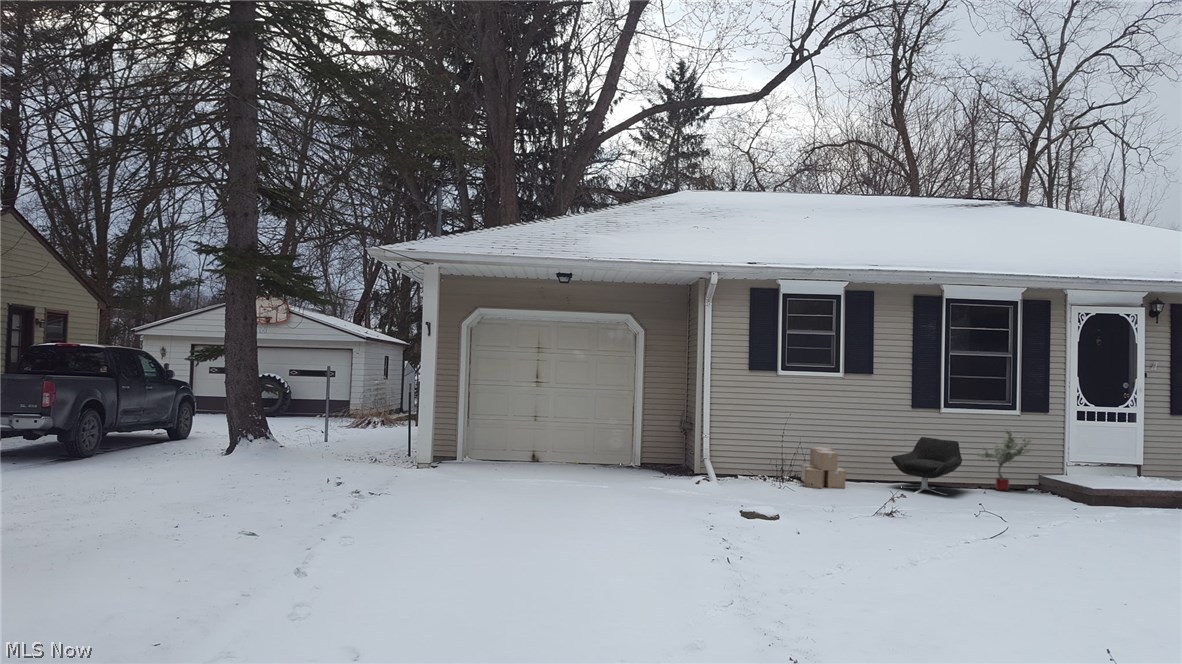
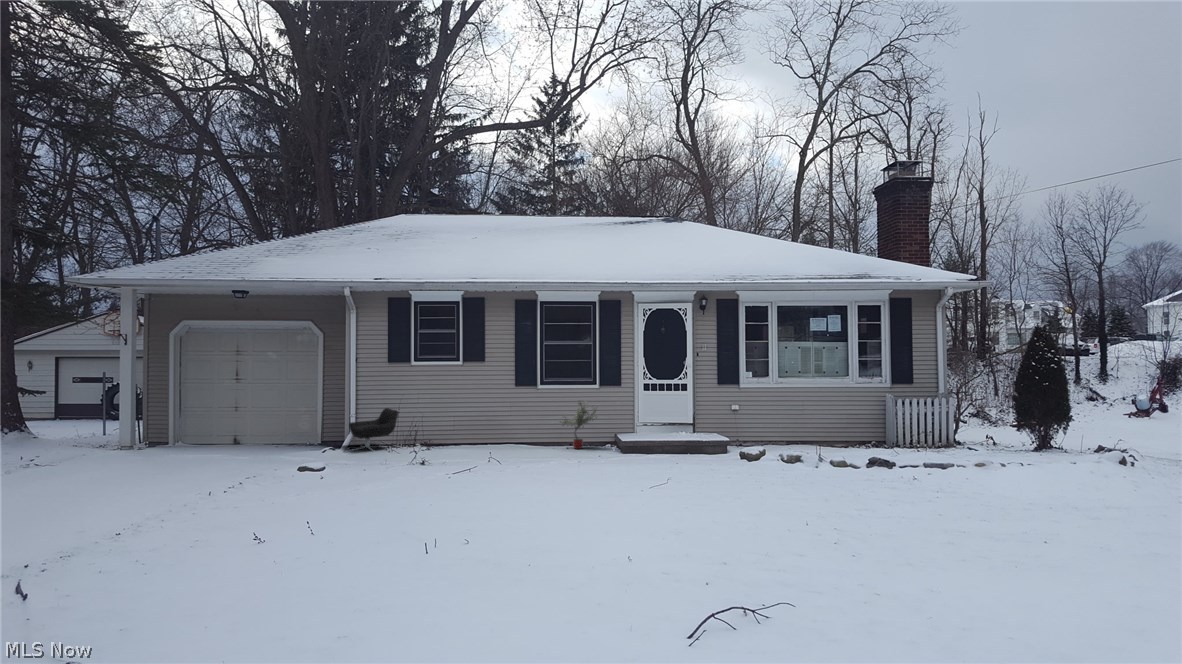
lounge chair: present [891,437,962,495] -> present [349,408,398,451]
cardboard box: present [801,447,846,489] -> none [417,419,456,451]

